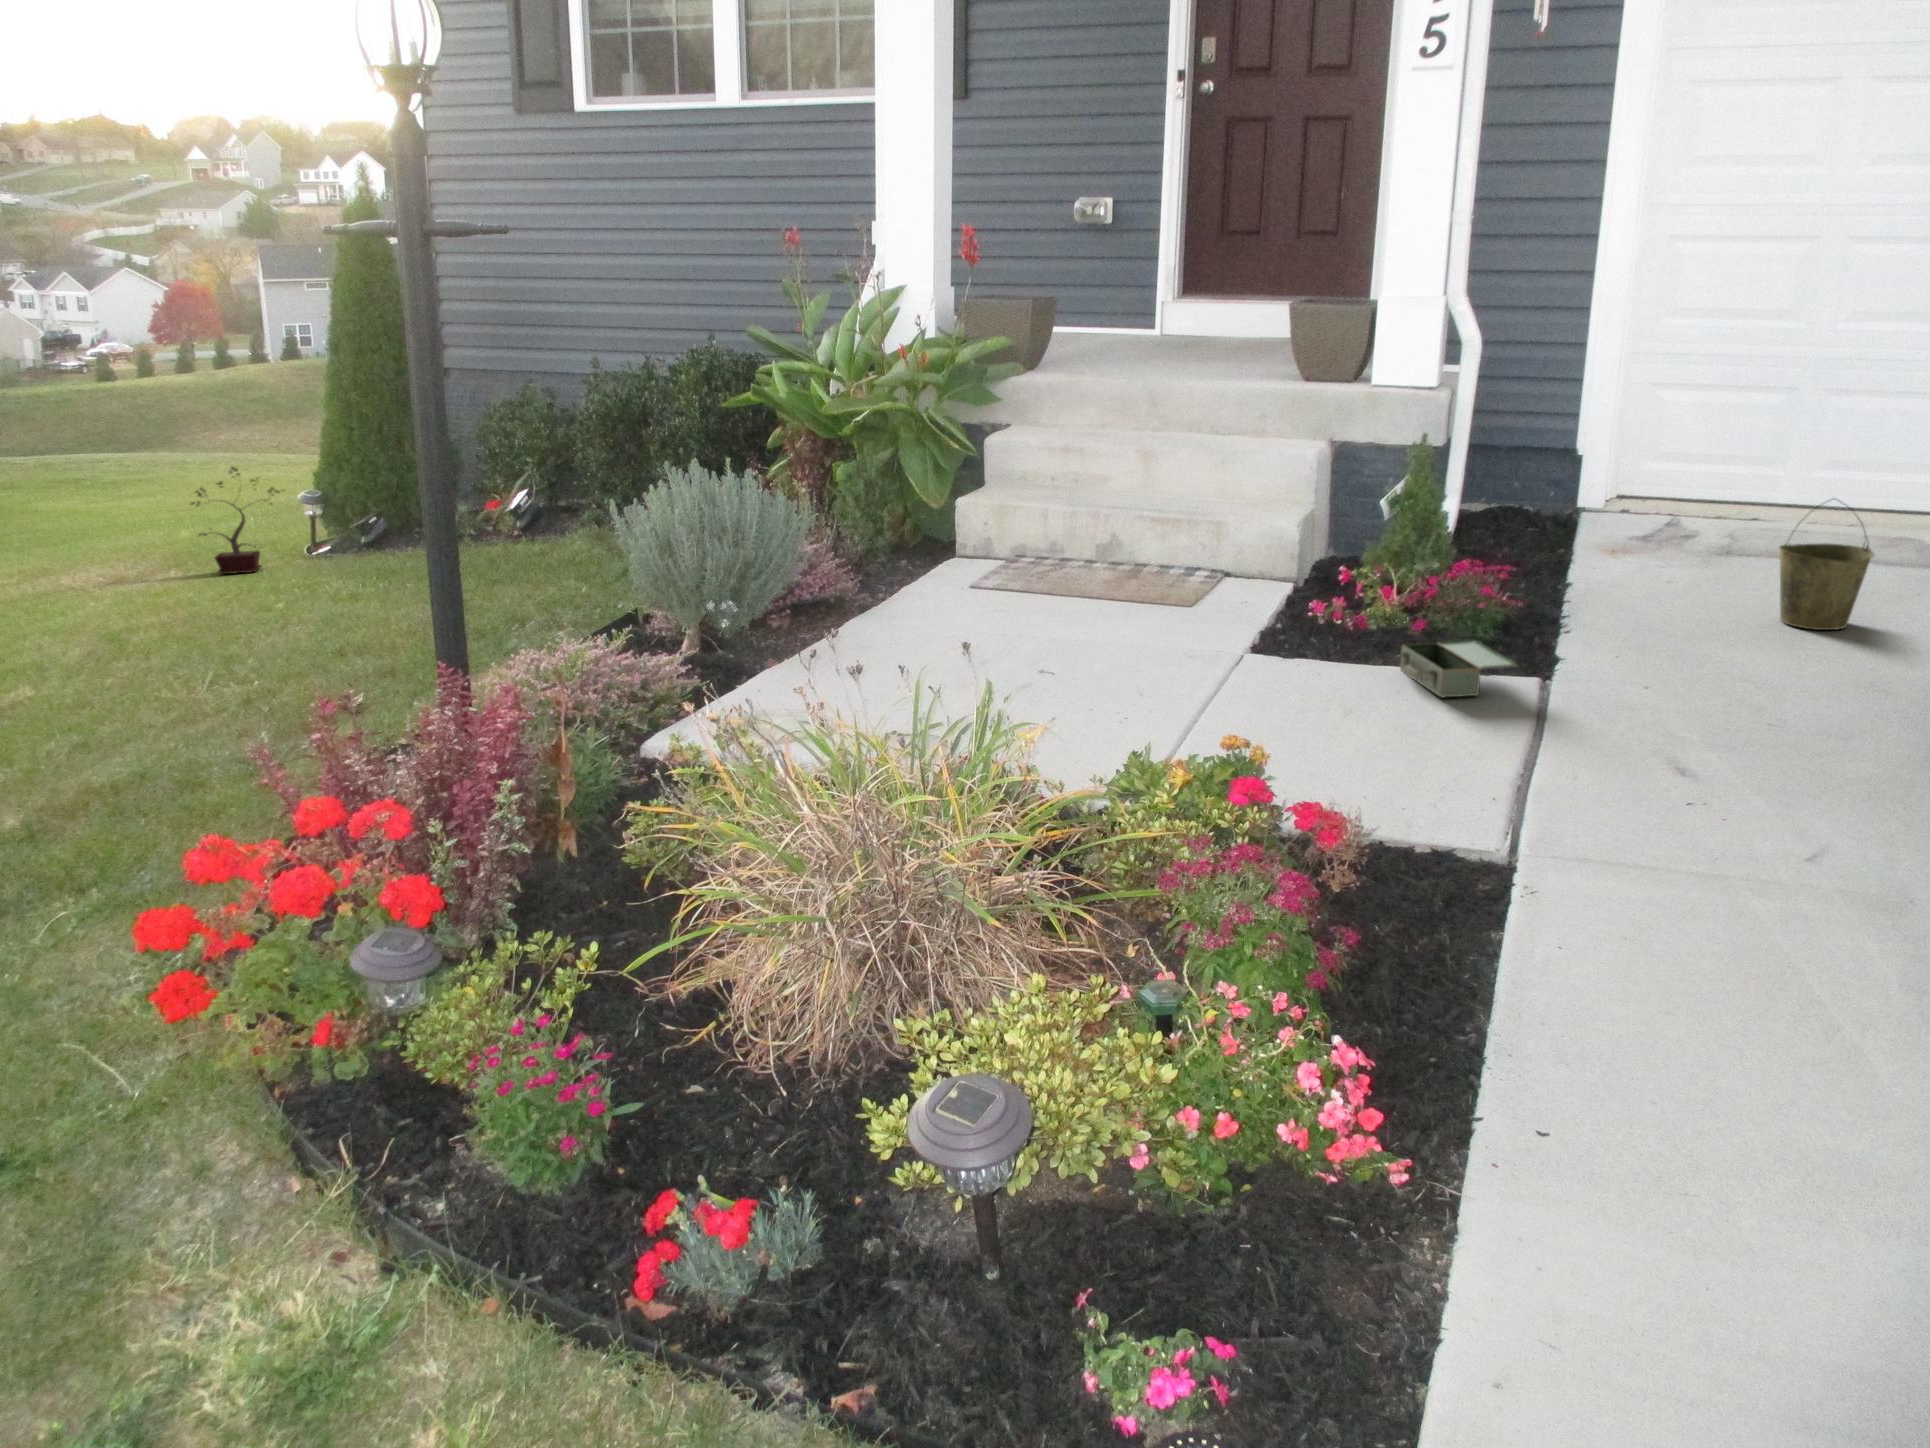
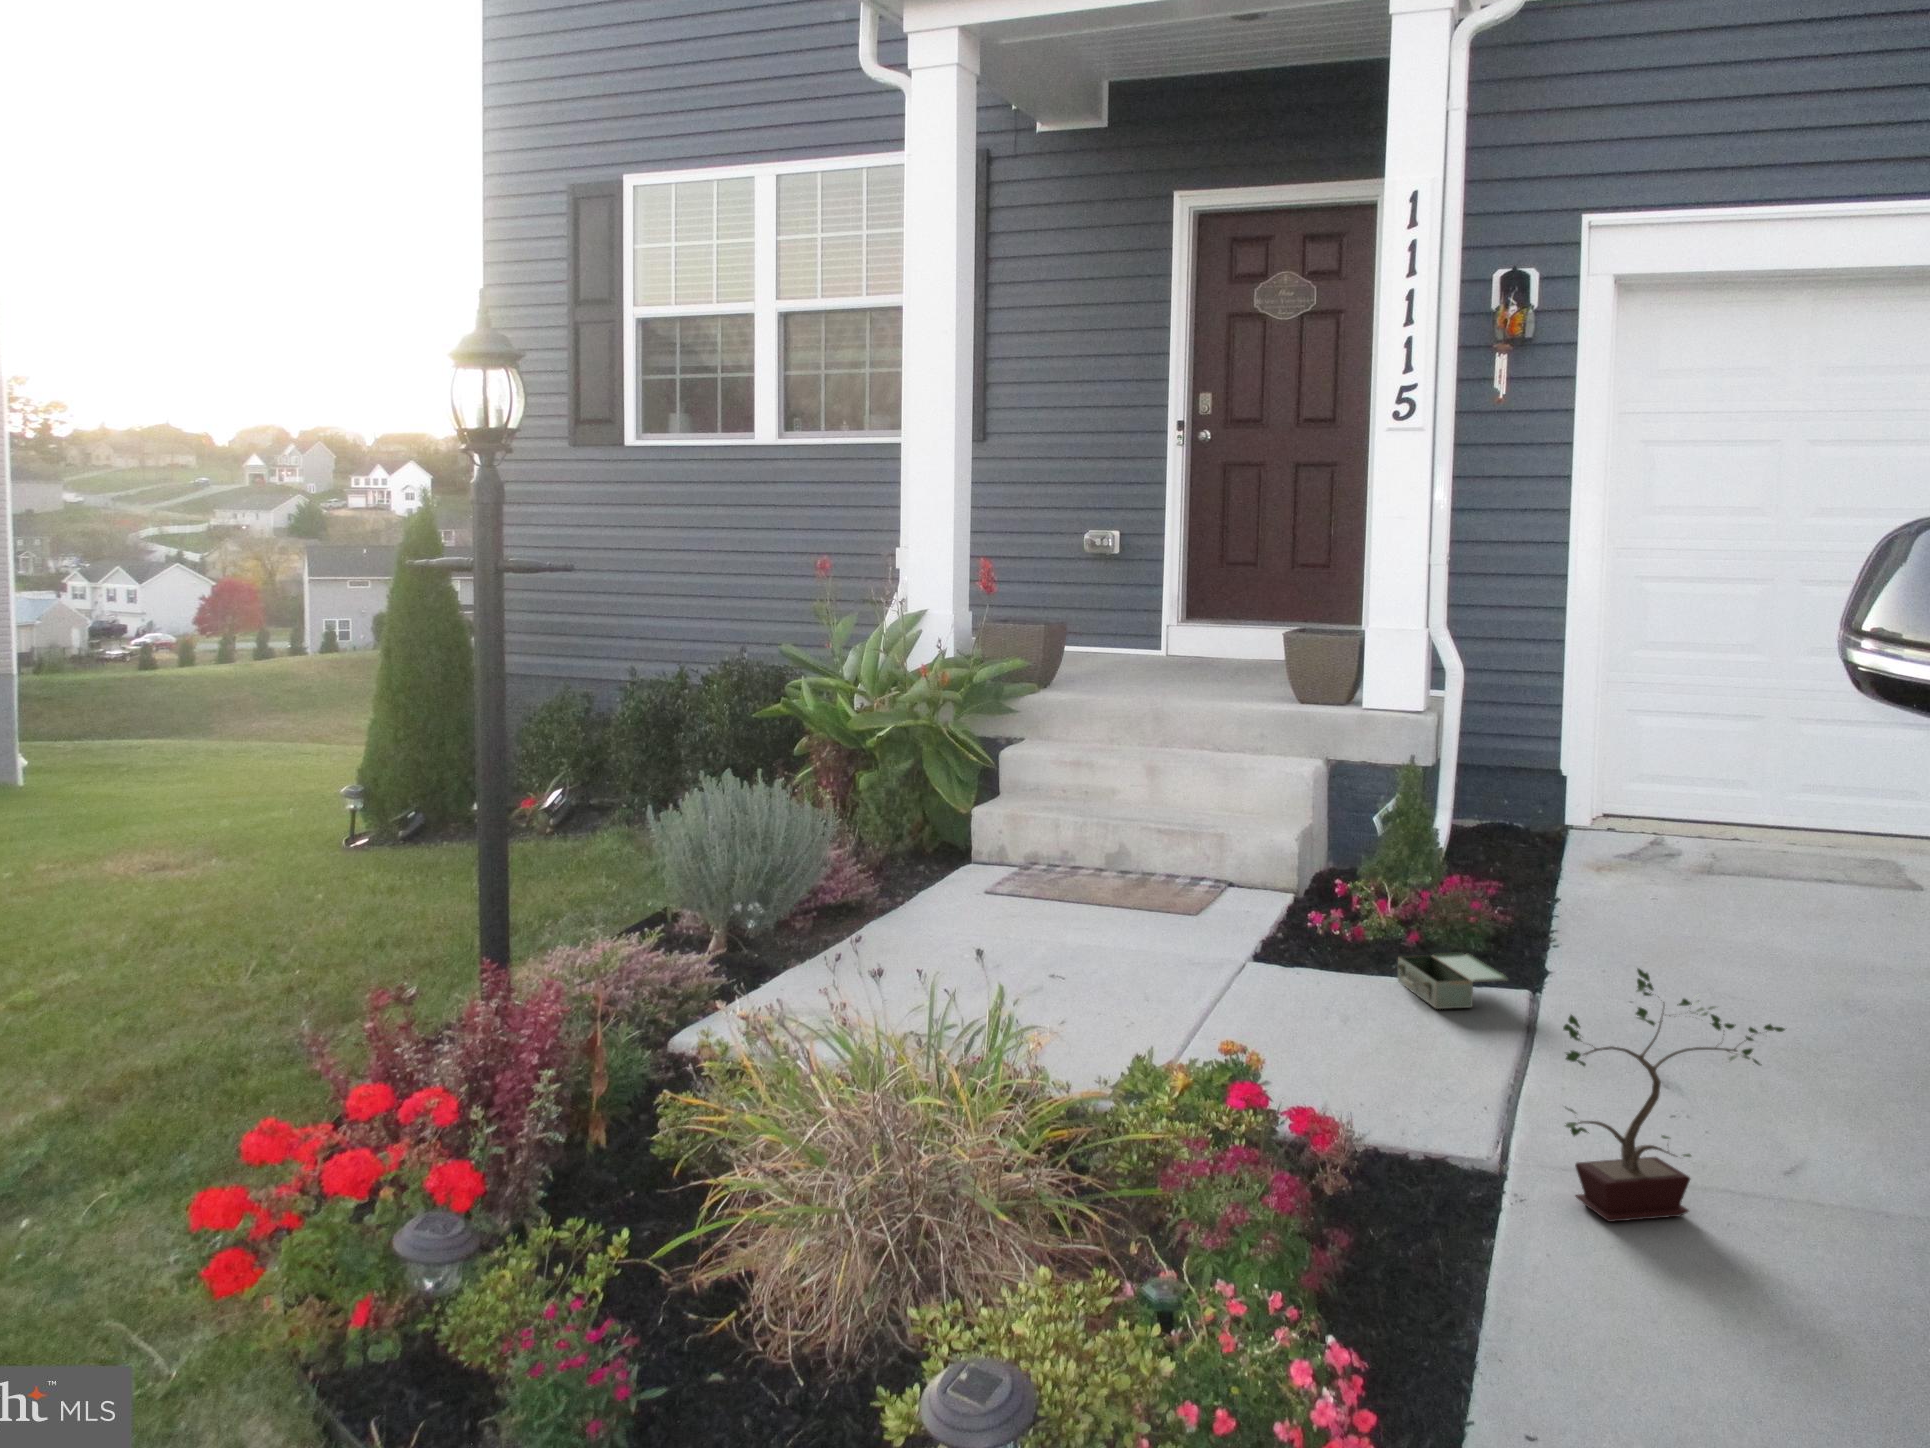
potted plant: present [191,467,280,574] -> present [1563,968,1785,1222]
bucket: present [1779,518,1874,630] -> none [1755,824,1846,950]

